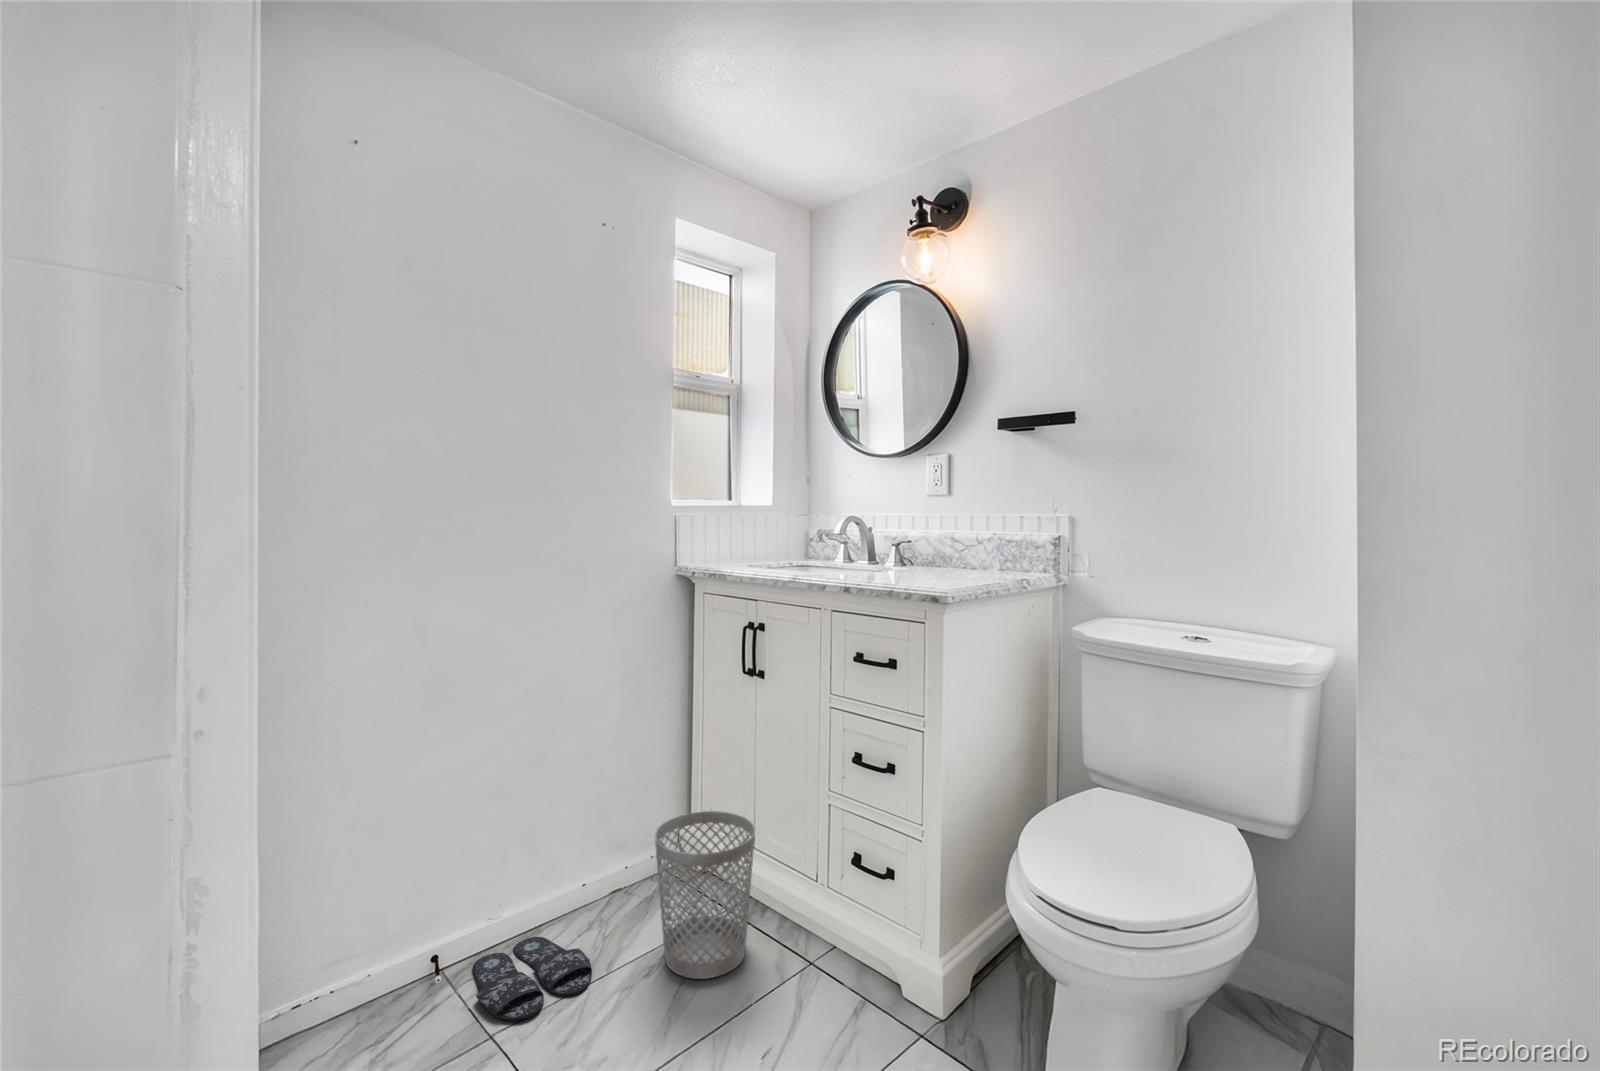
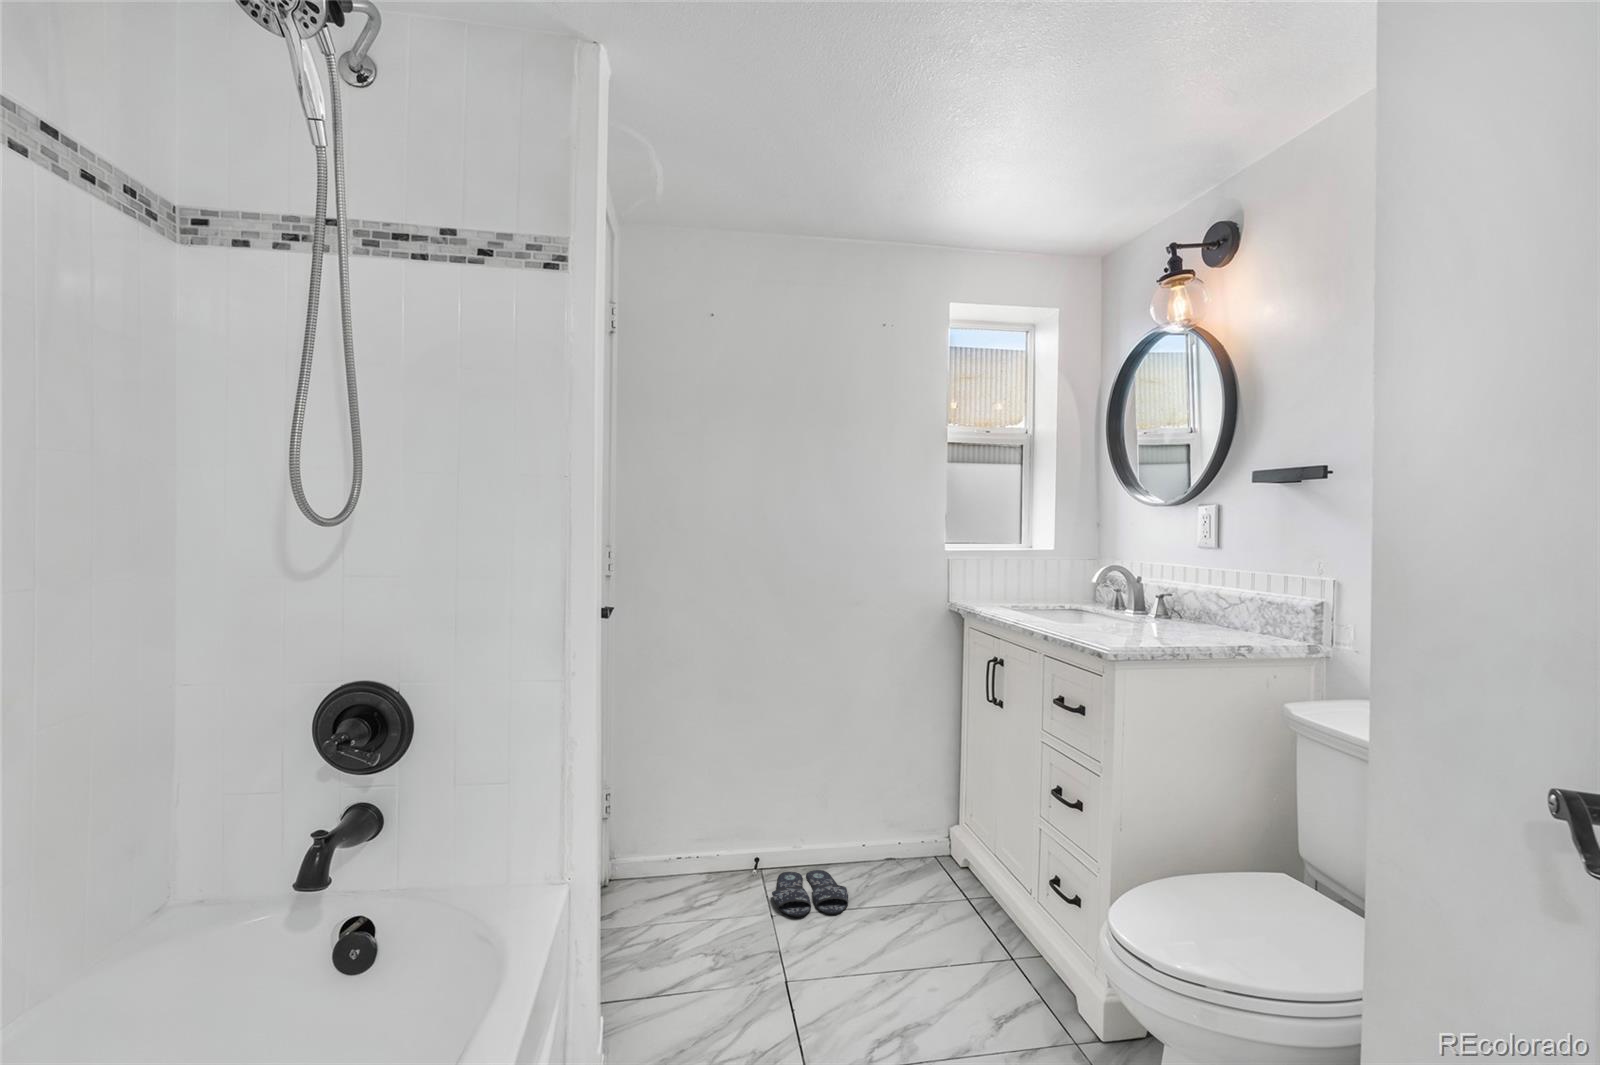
wastebasket: present [655,811,755,979] -> none [893,807,975,941]

